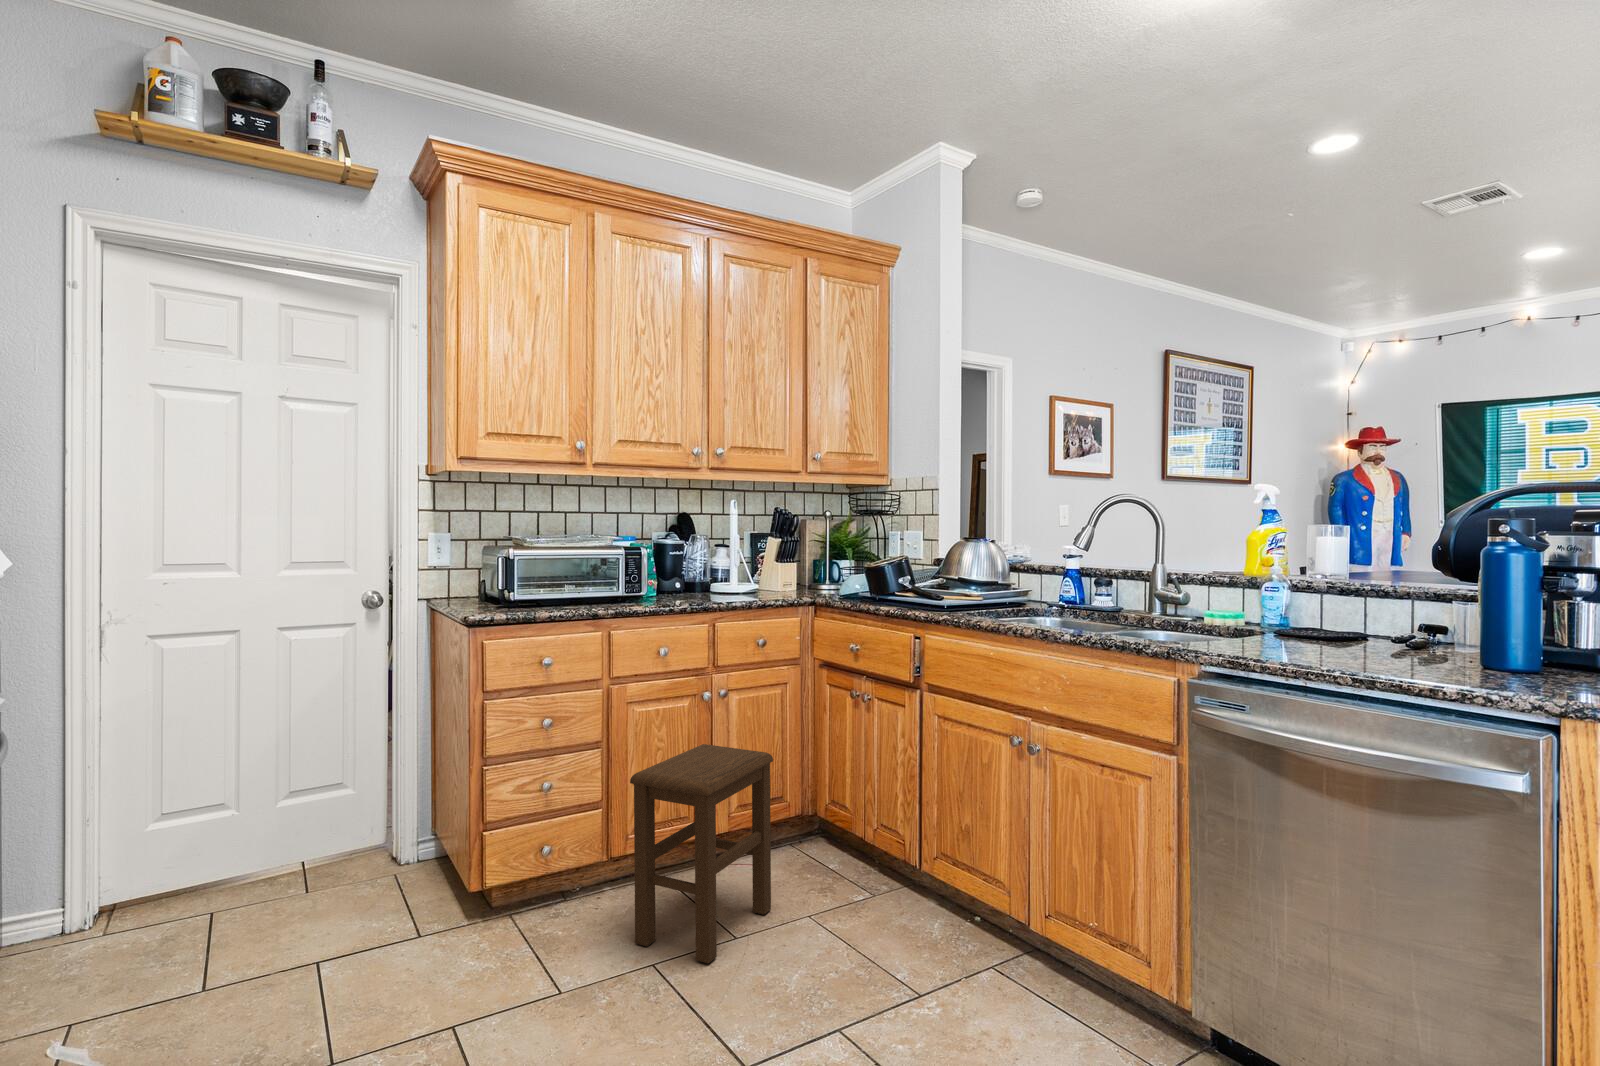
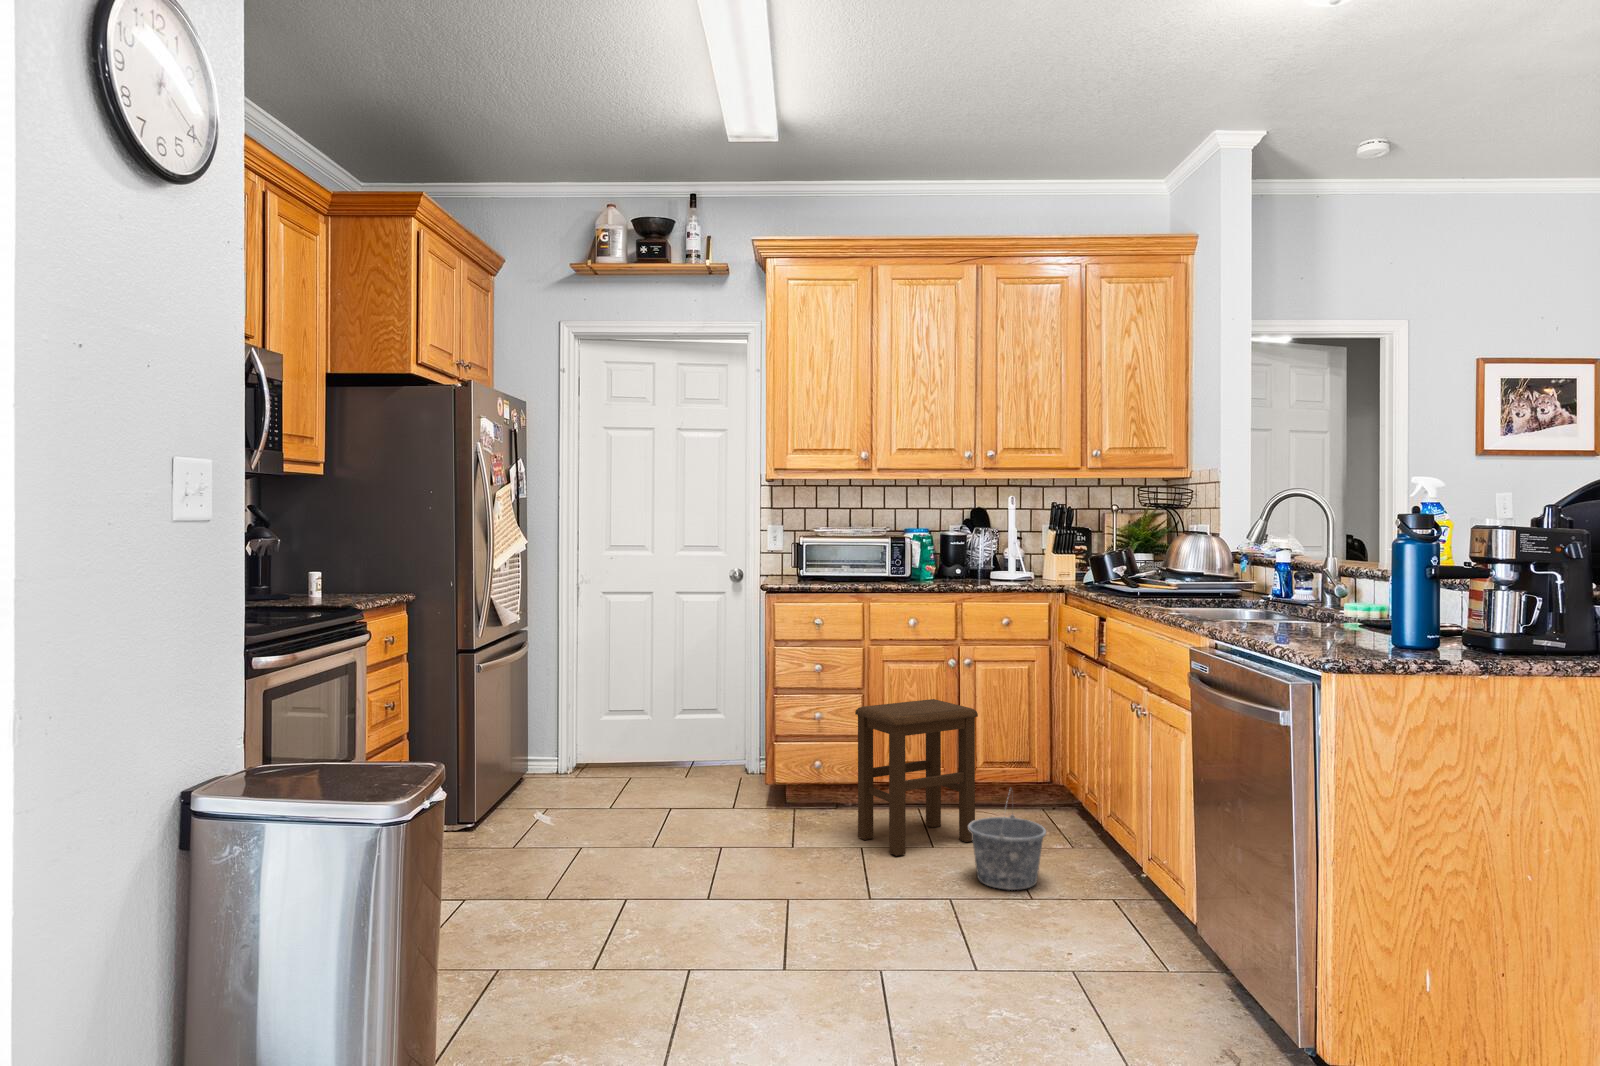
bucket: none [813,851,906,982] -> present [968,814,1046,890]

